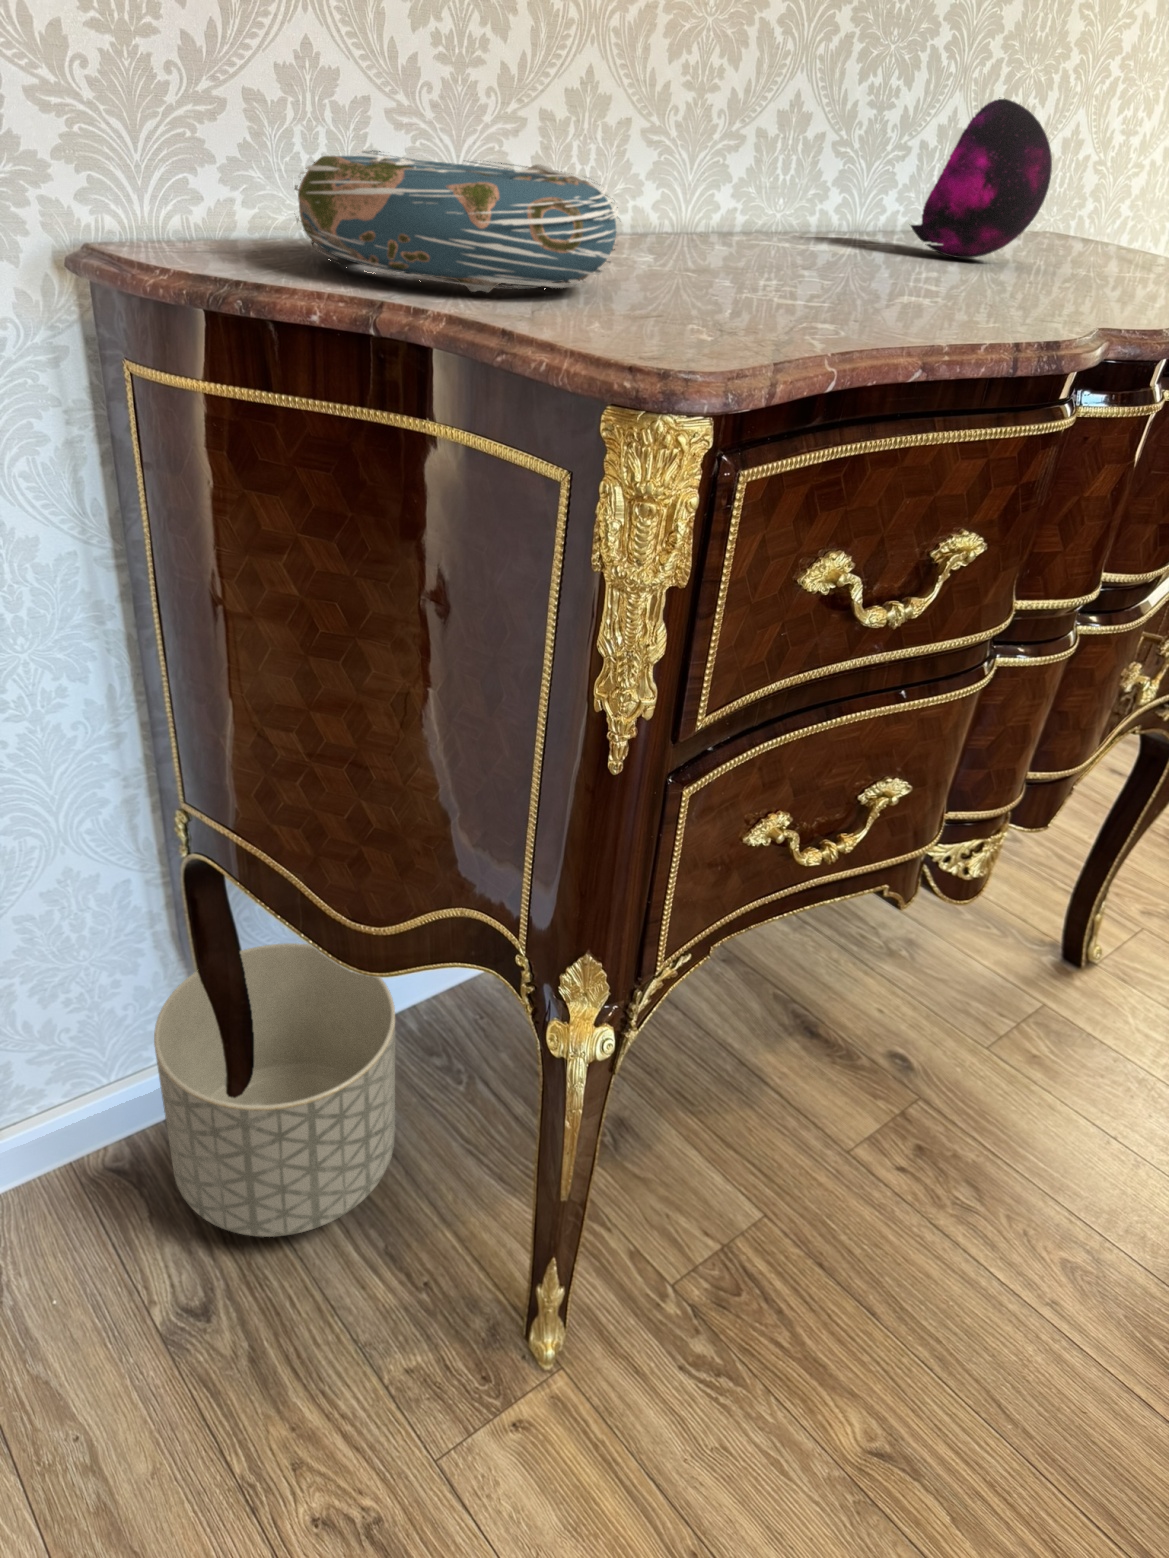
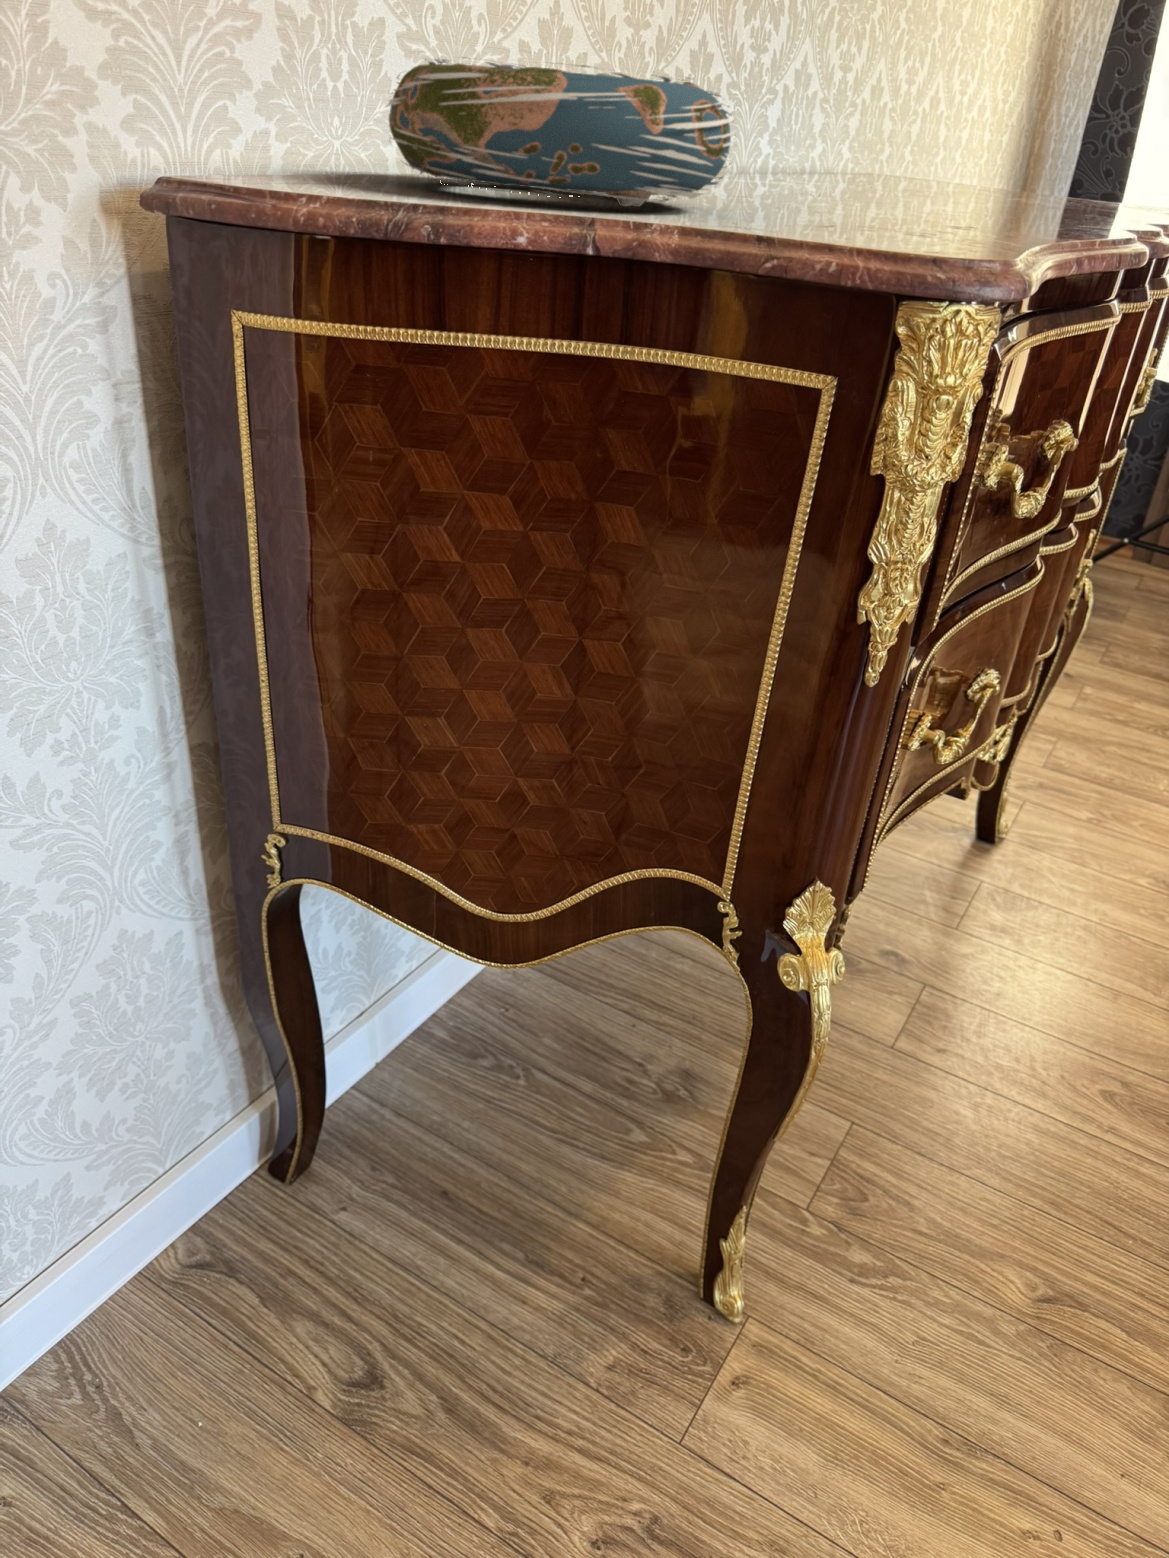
decorative orb: present [911,98,1052,258] -> none [752,14,892,175]
planter: present [154,943,395,1237] -> none [246,963,507,1288]

